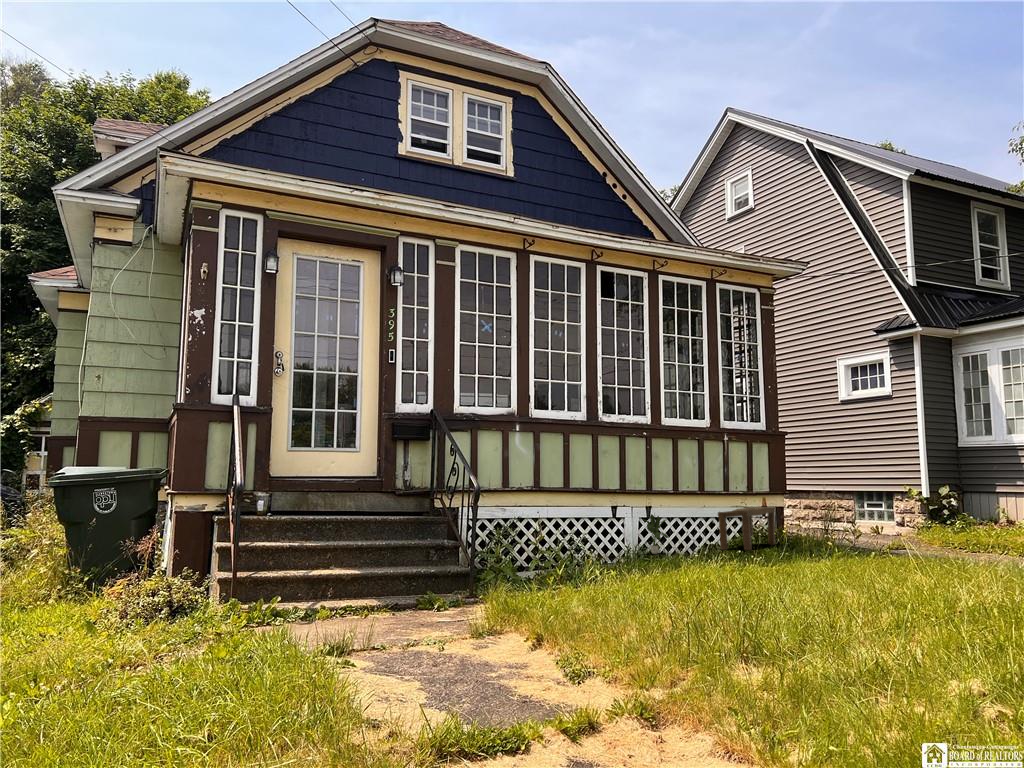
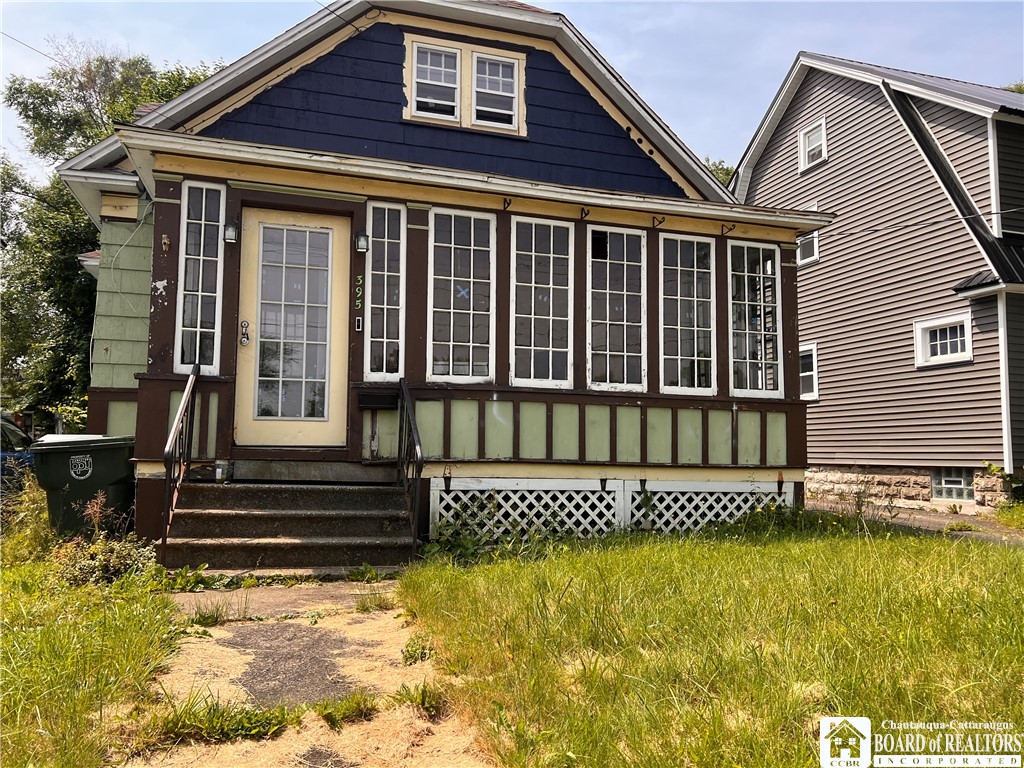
bench: present [718,507,776,550] -> none [719,482,789,529]

